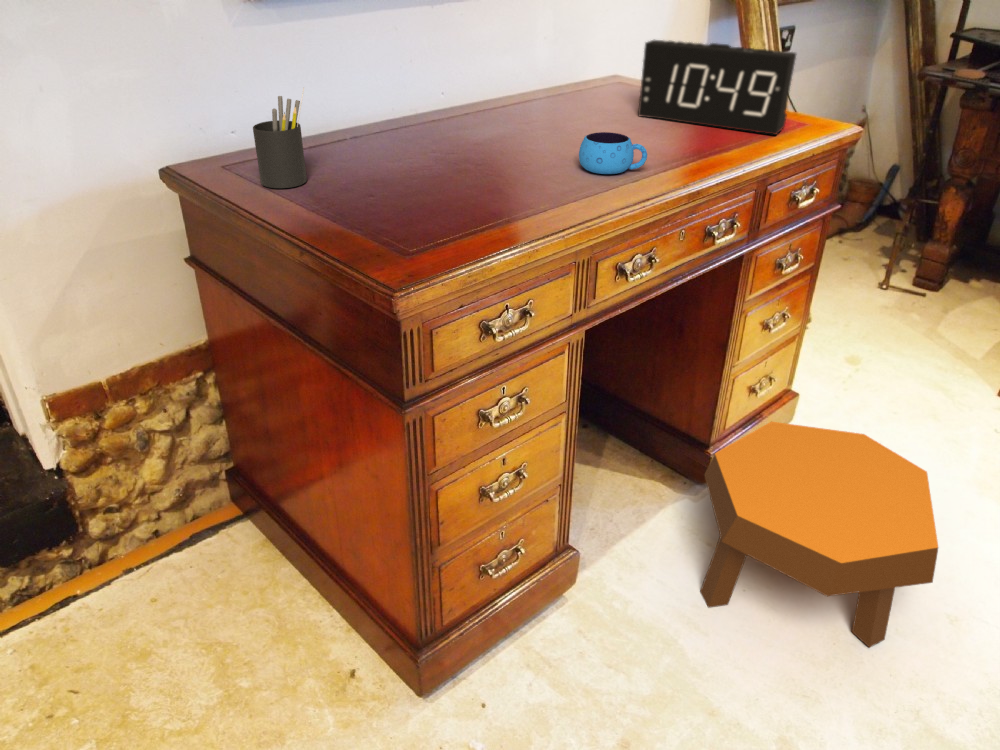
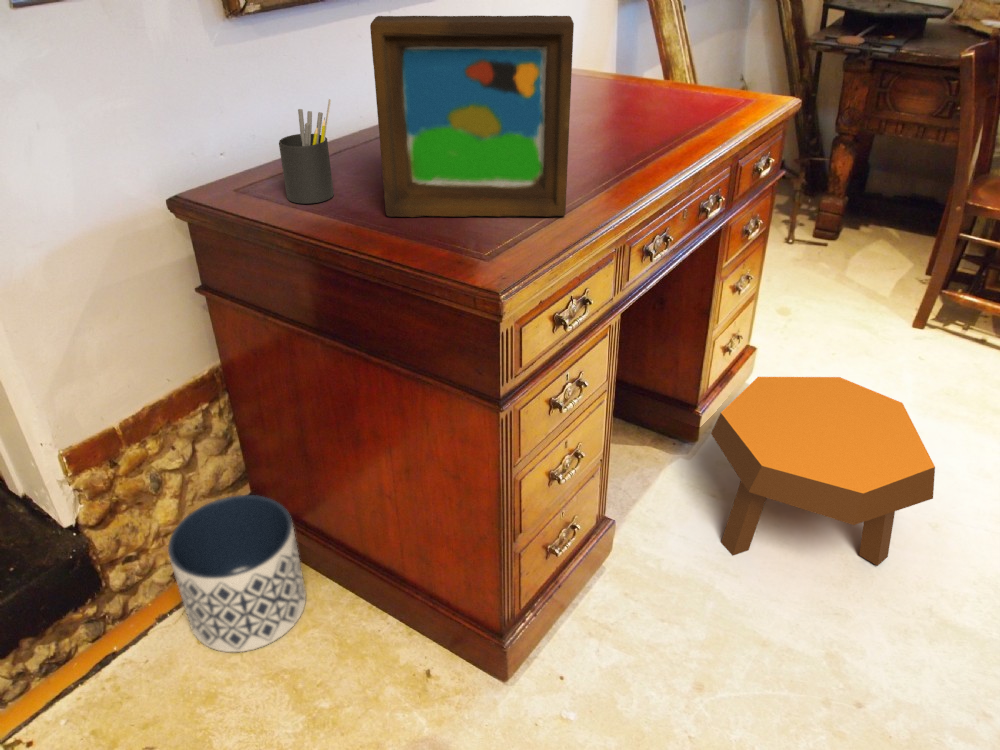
picture frame: none [320,5,527,222] -> present [370,15,574,217]
alarm clock: present [638,40,796,135] -> none [605,27,752,111]
mug: present [579,132,647,174] -> none [586,121,651,161]
planter: none [131,465,267,615] -> present [168,495,306,652]

